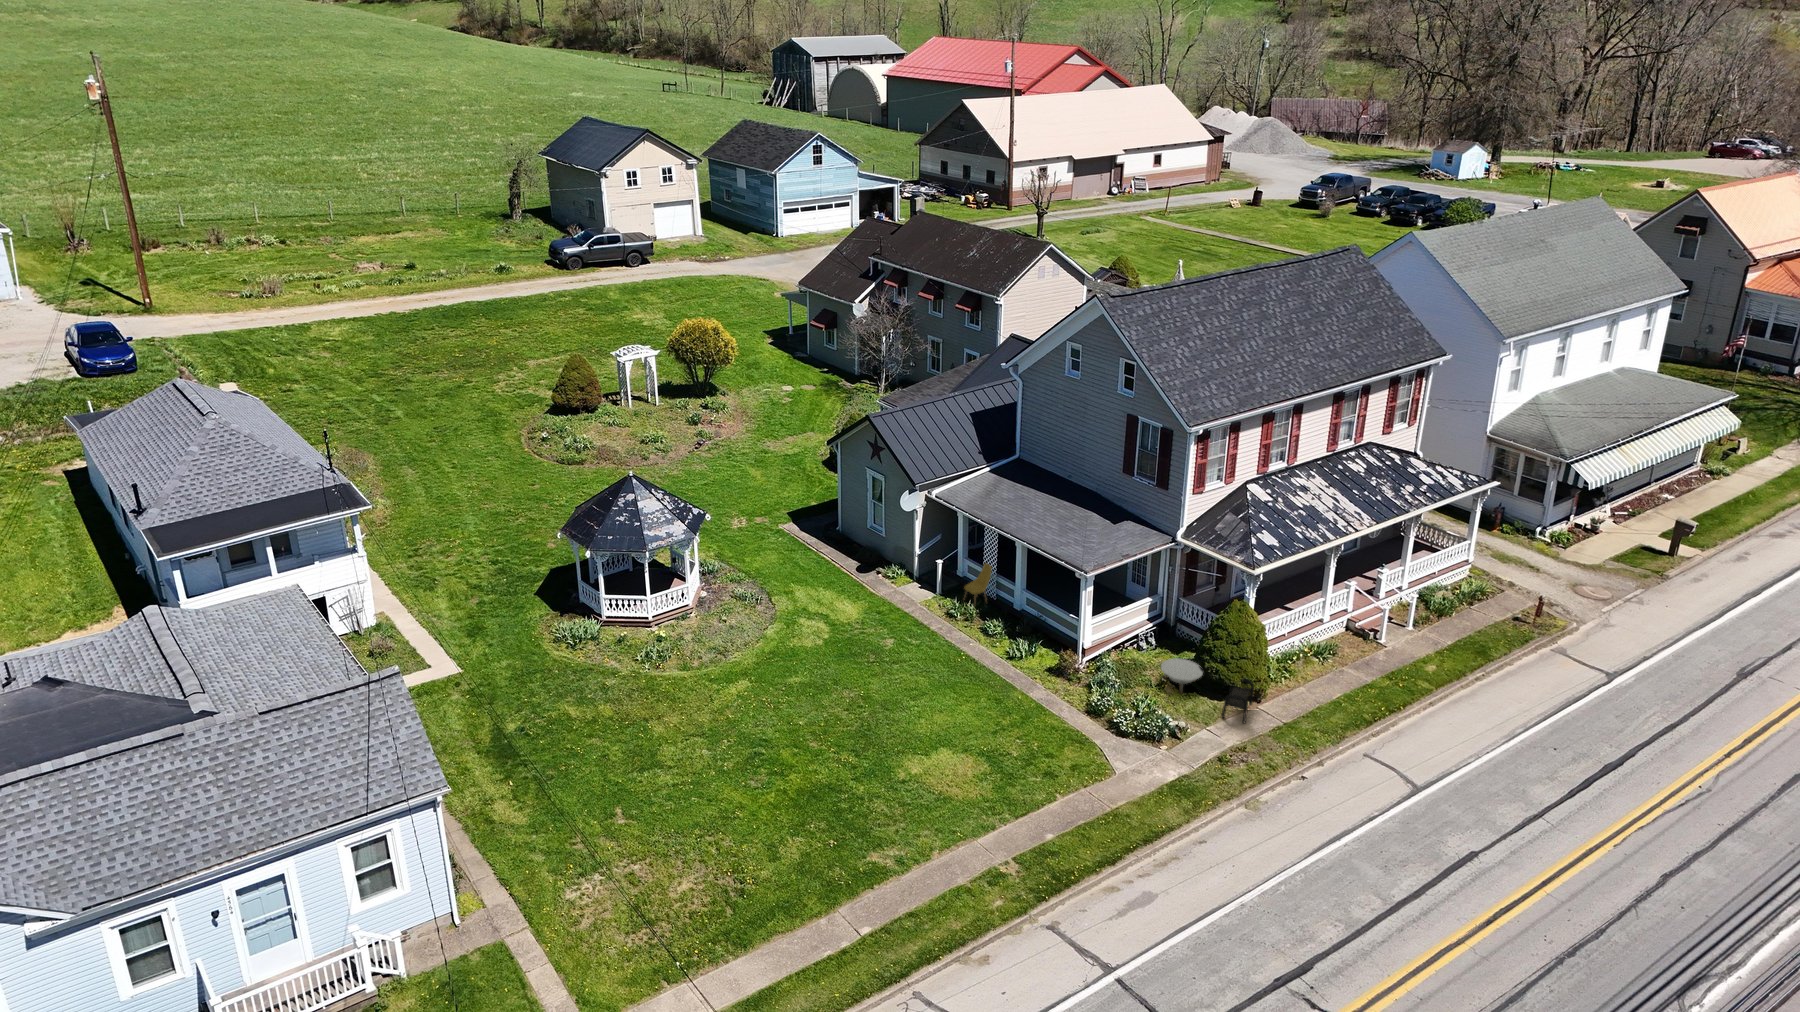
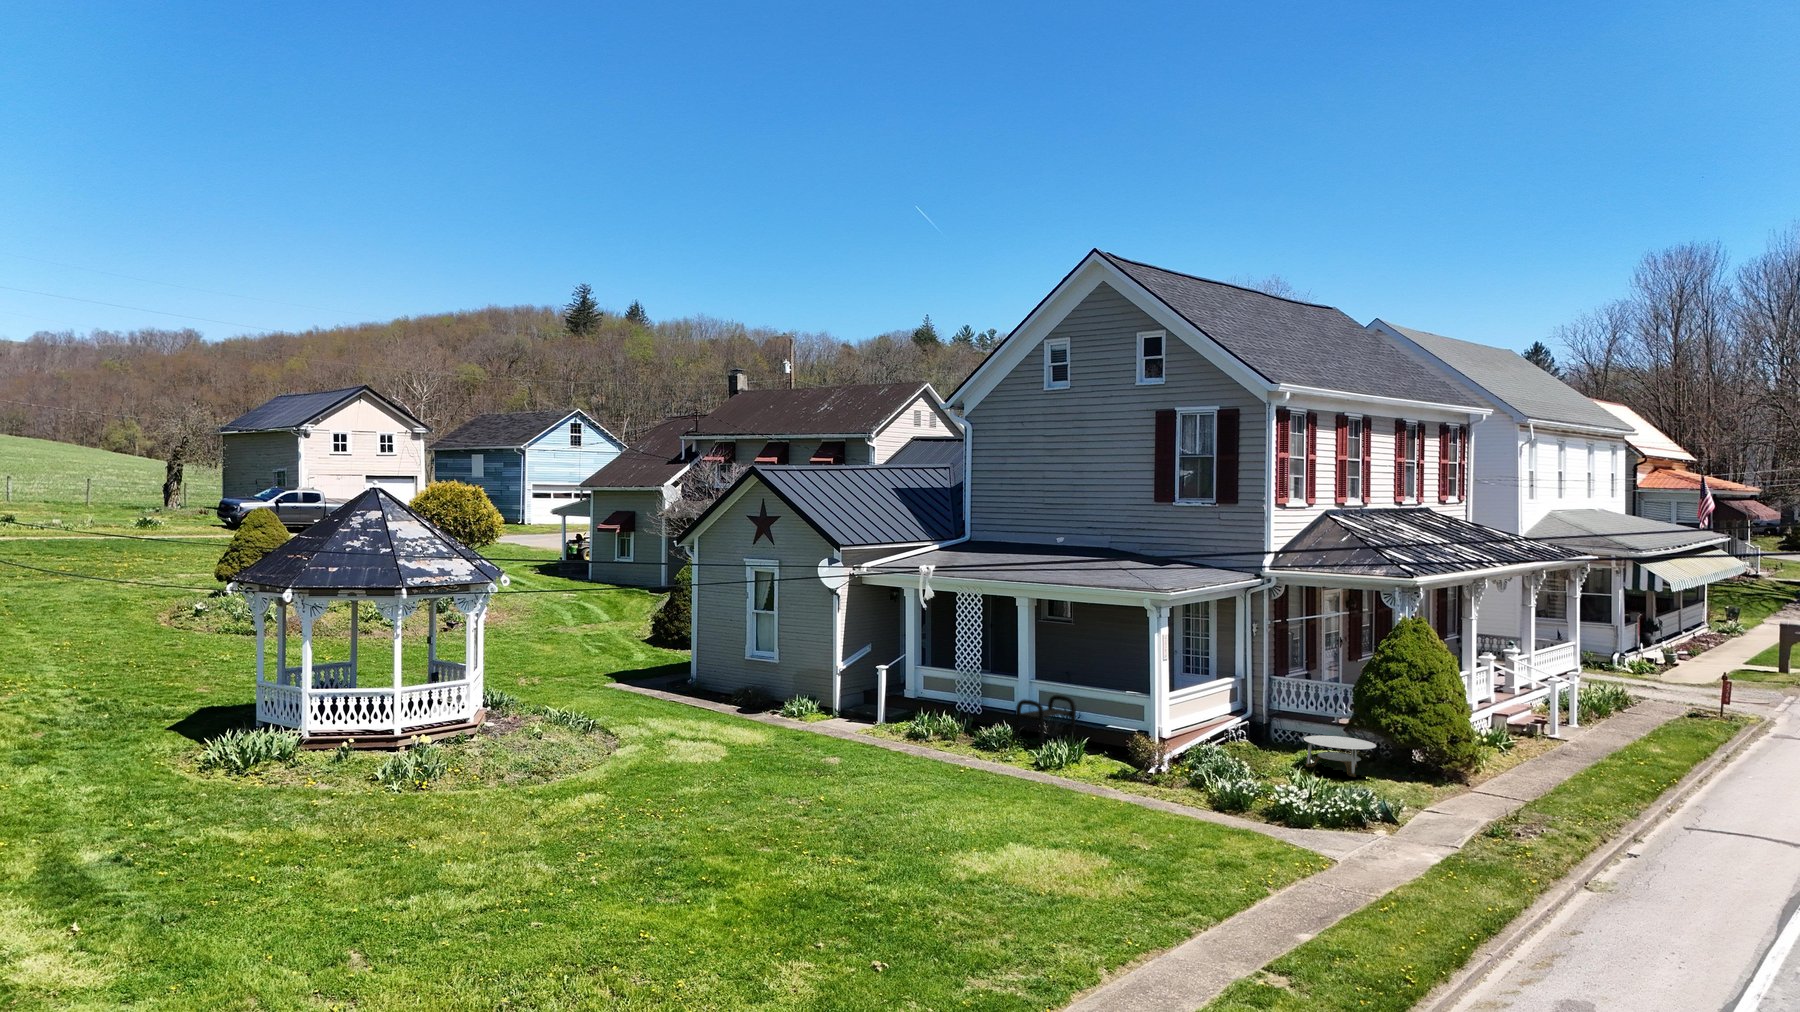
chair: present [965,563,992,600] -> none [933,657,976,725]
bench: present [1221,679,1254,723] -> present [1014,695,1076,745]

